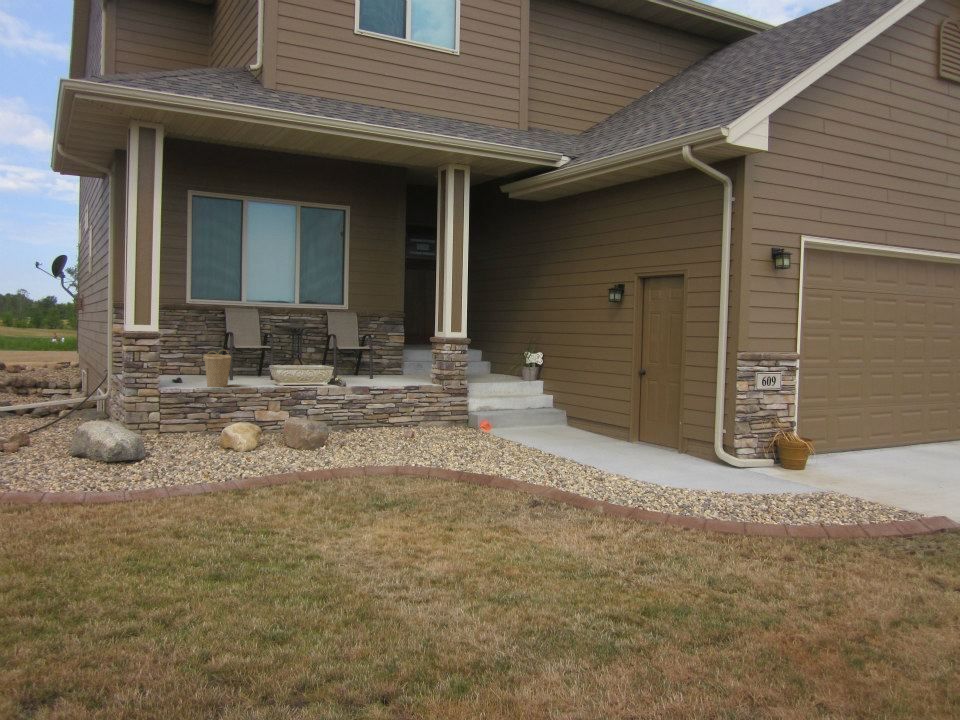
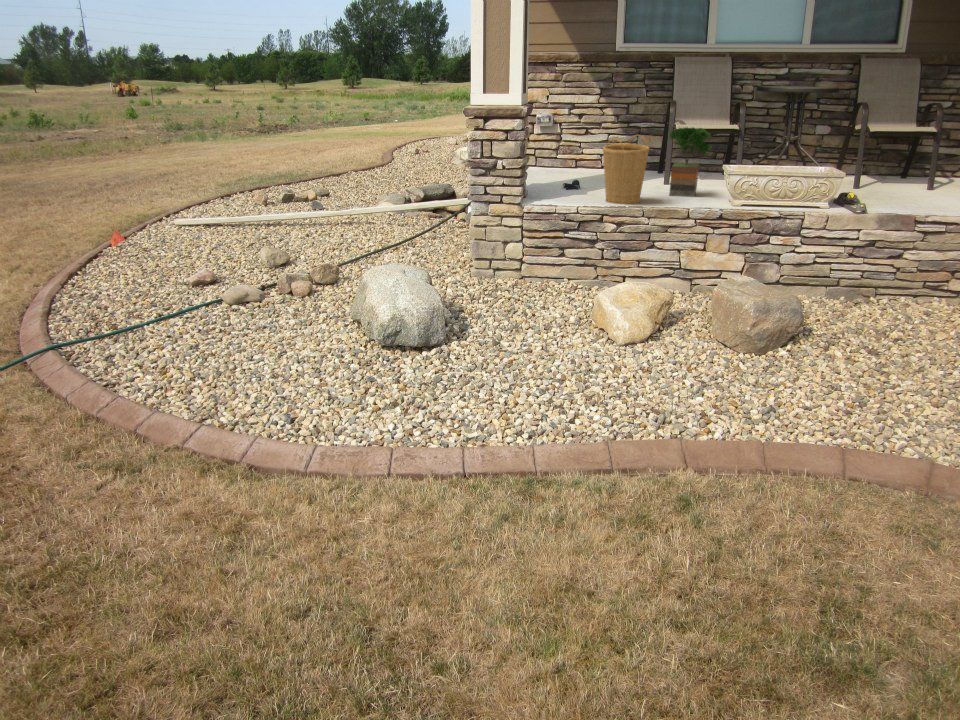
potted tree: none [236,346,263,384] -> present [669,127,712,197]

